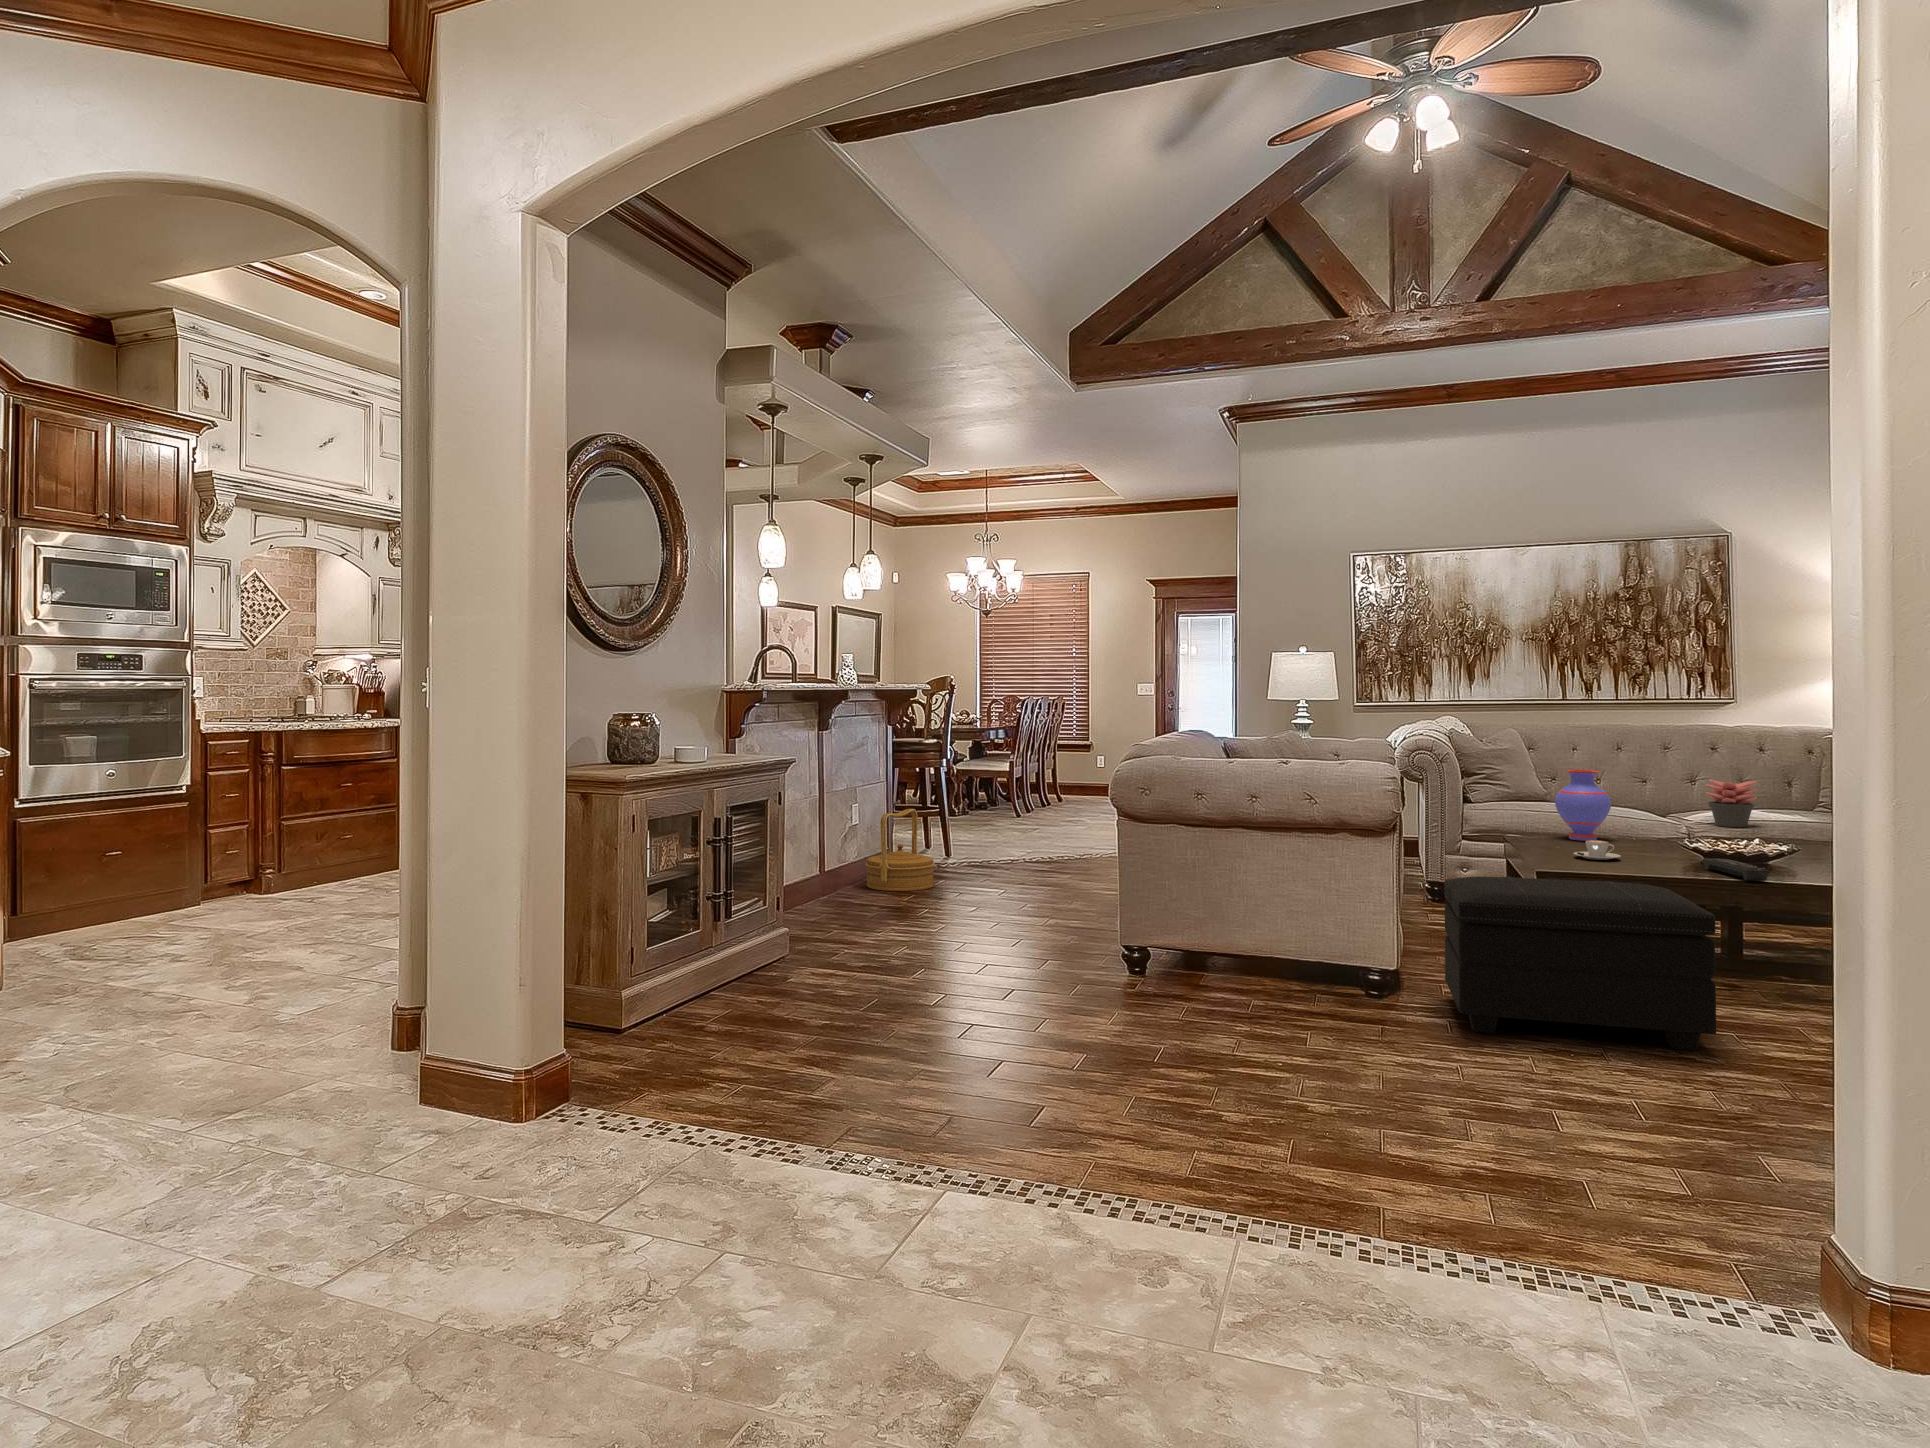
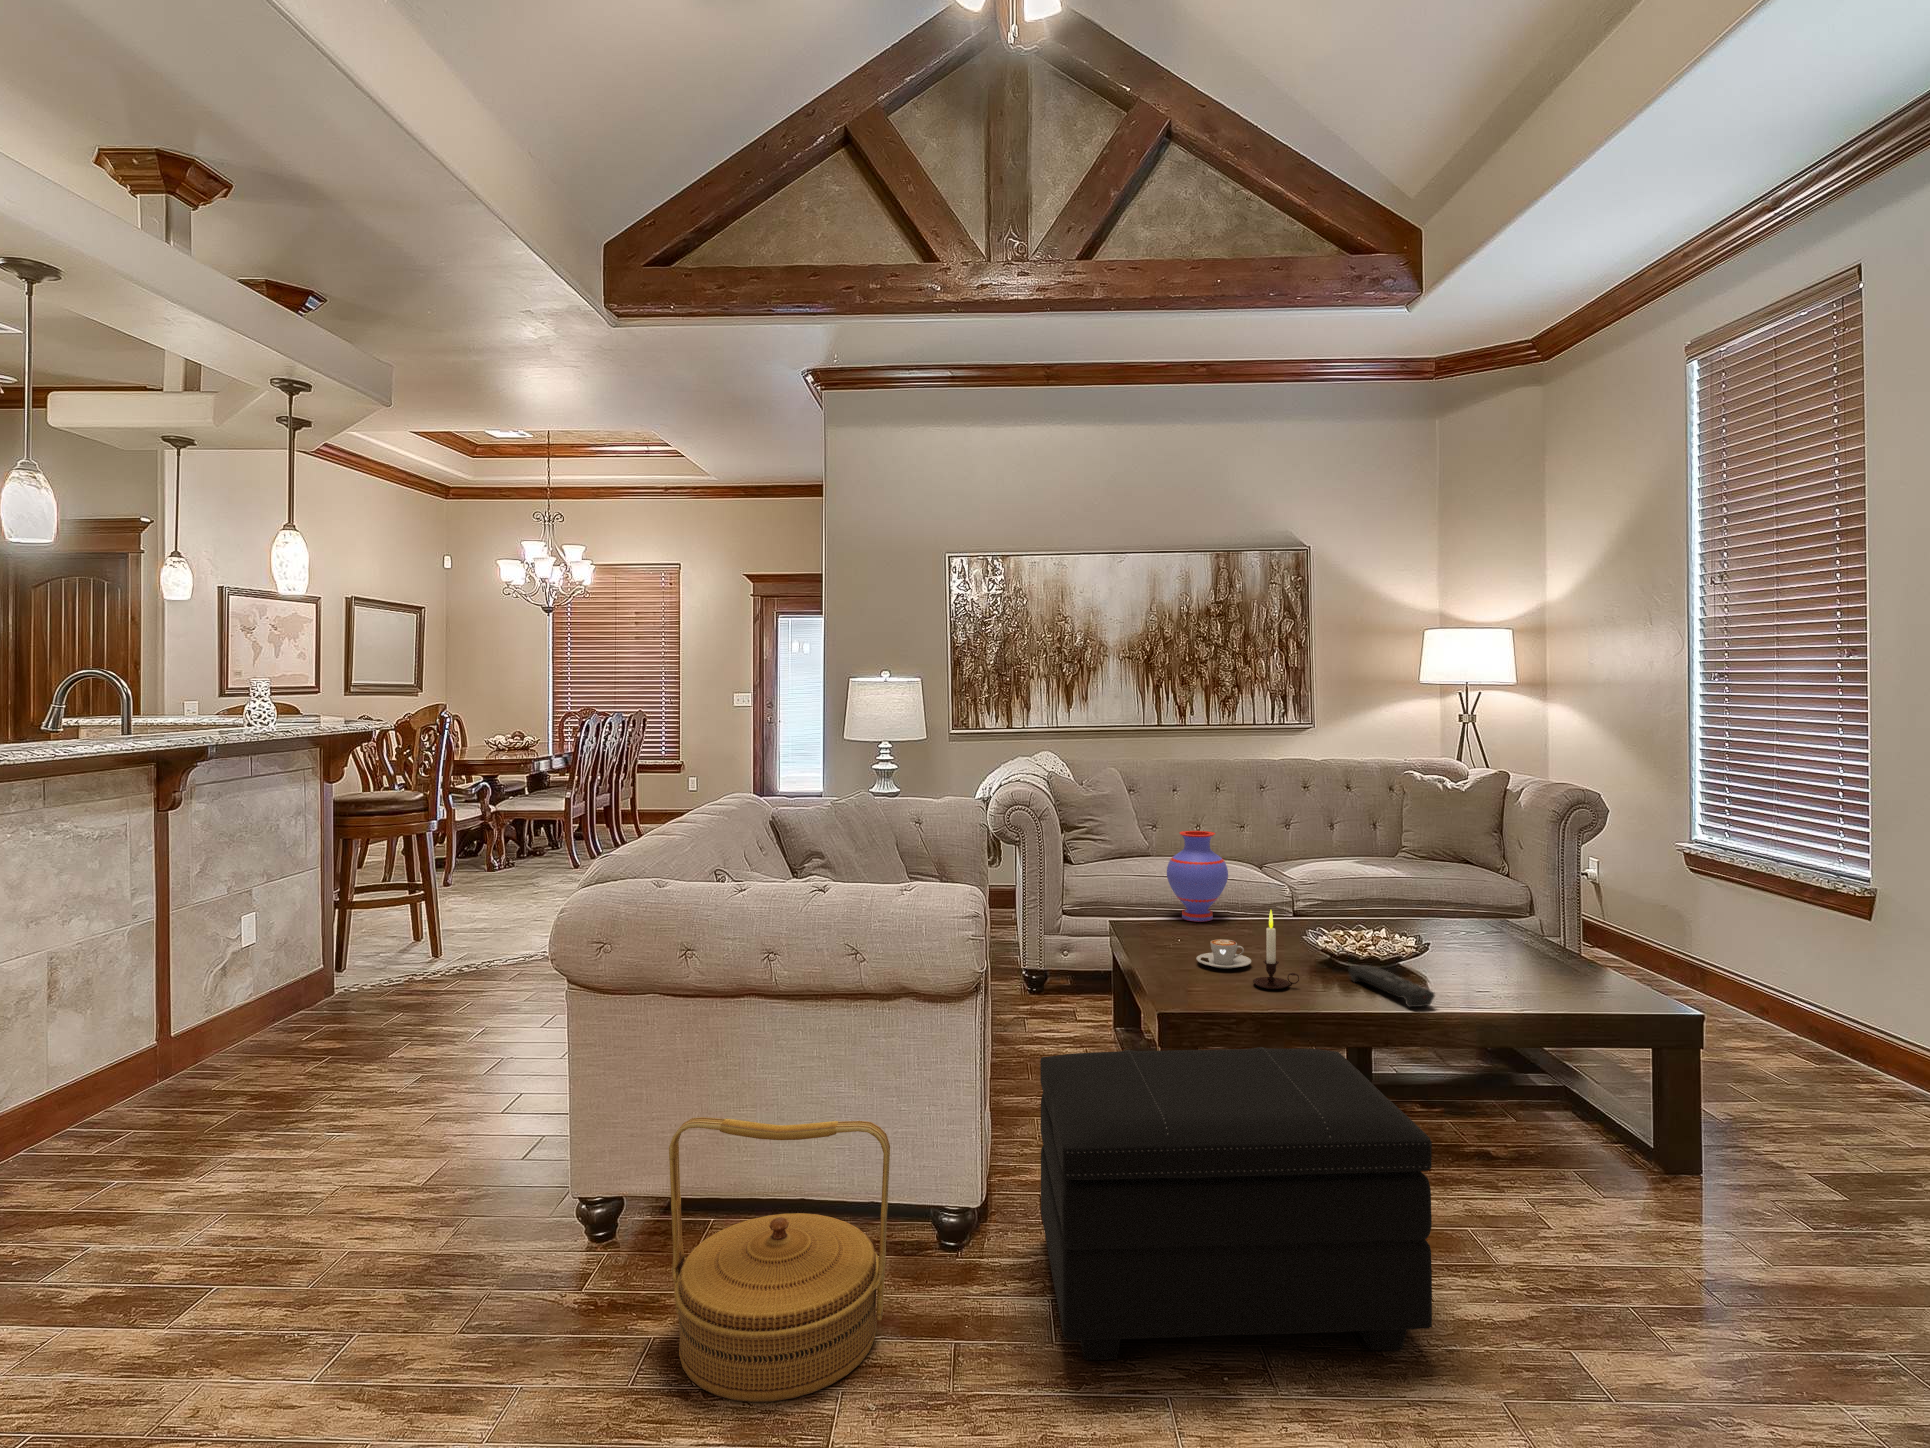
succulent plant: present [1705,779,1757,827] -> none [1309,824,1359,880]
woven basket: present [865,809,935,891] -> present [669,1117,890,1402]
candle: none [1618,811,1657,869] -> present [1253,910,1299,989]

